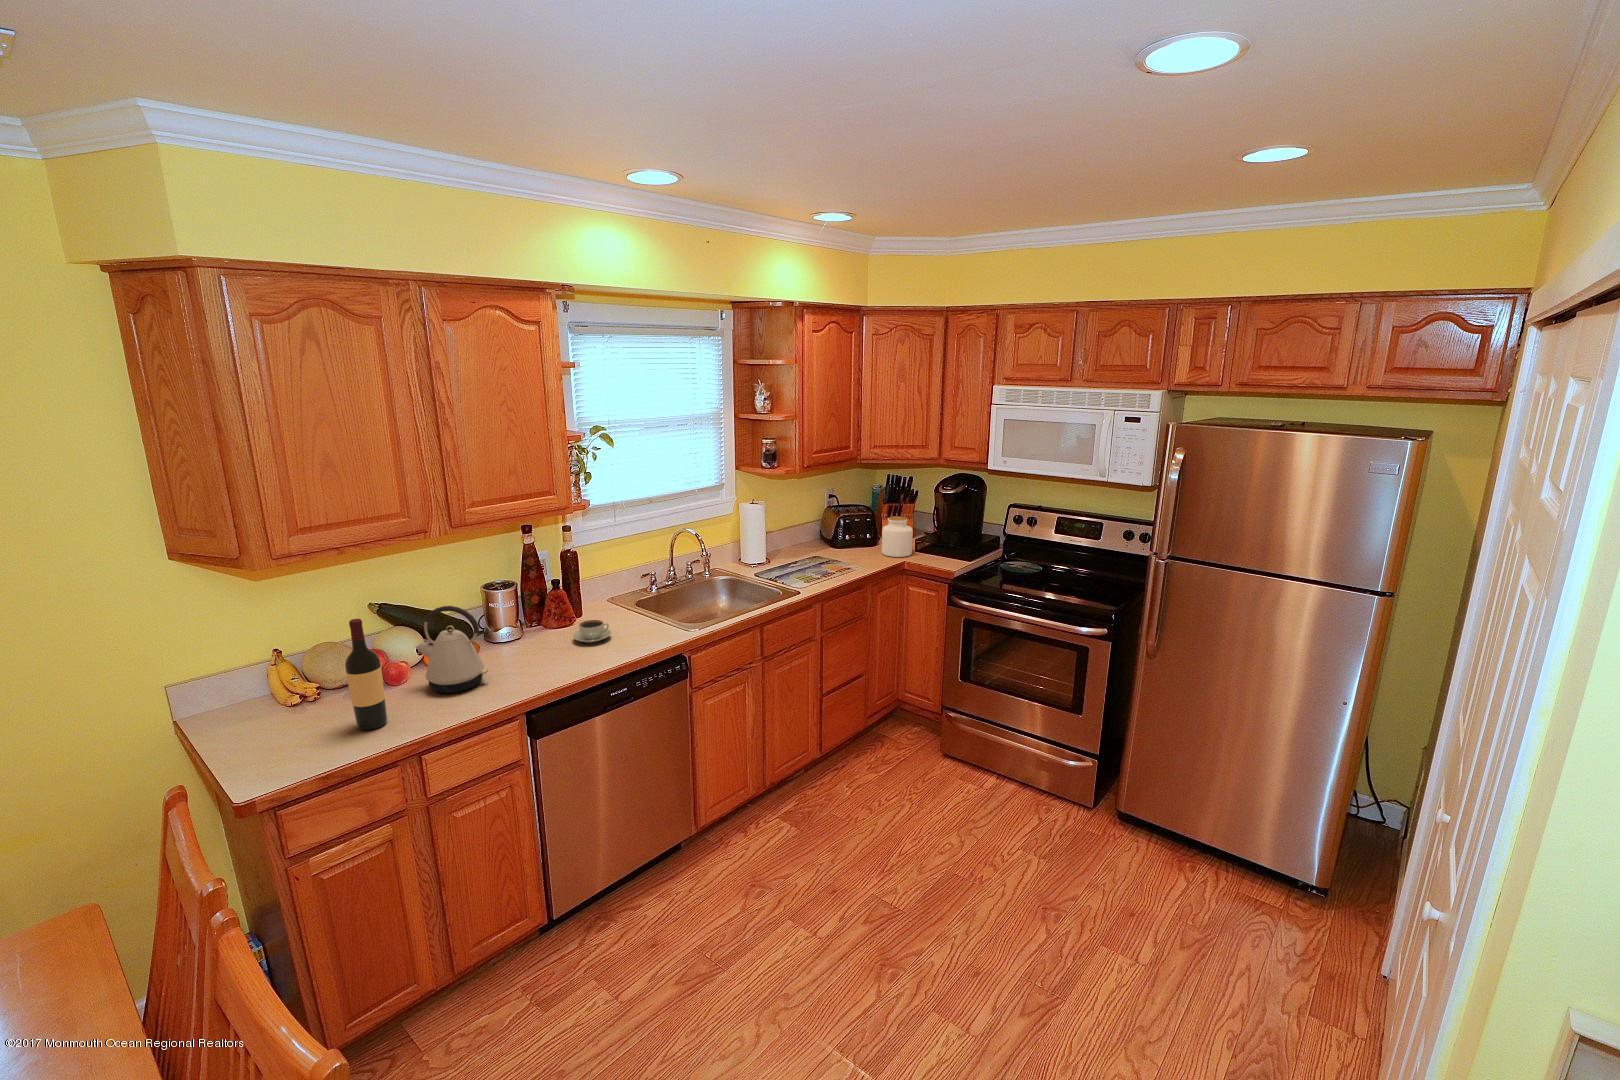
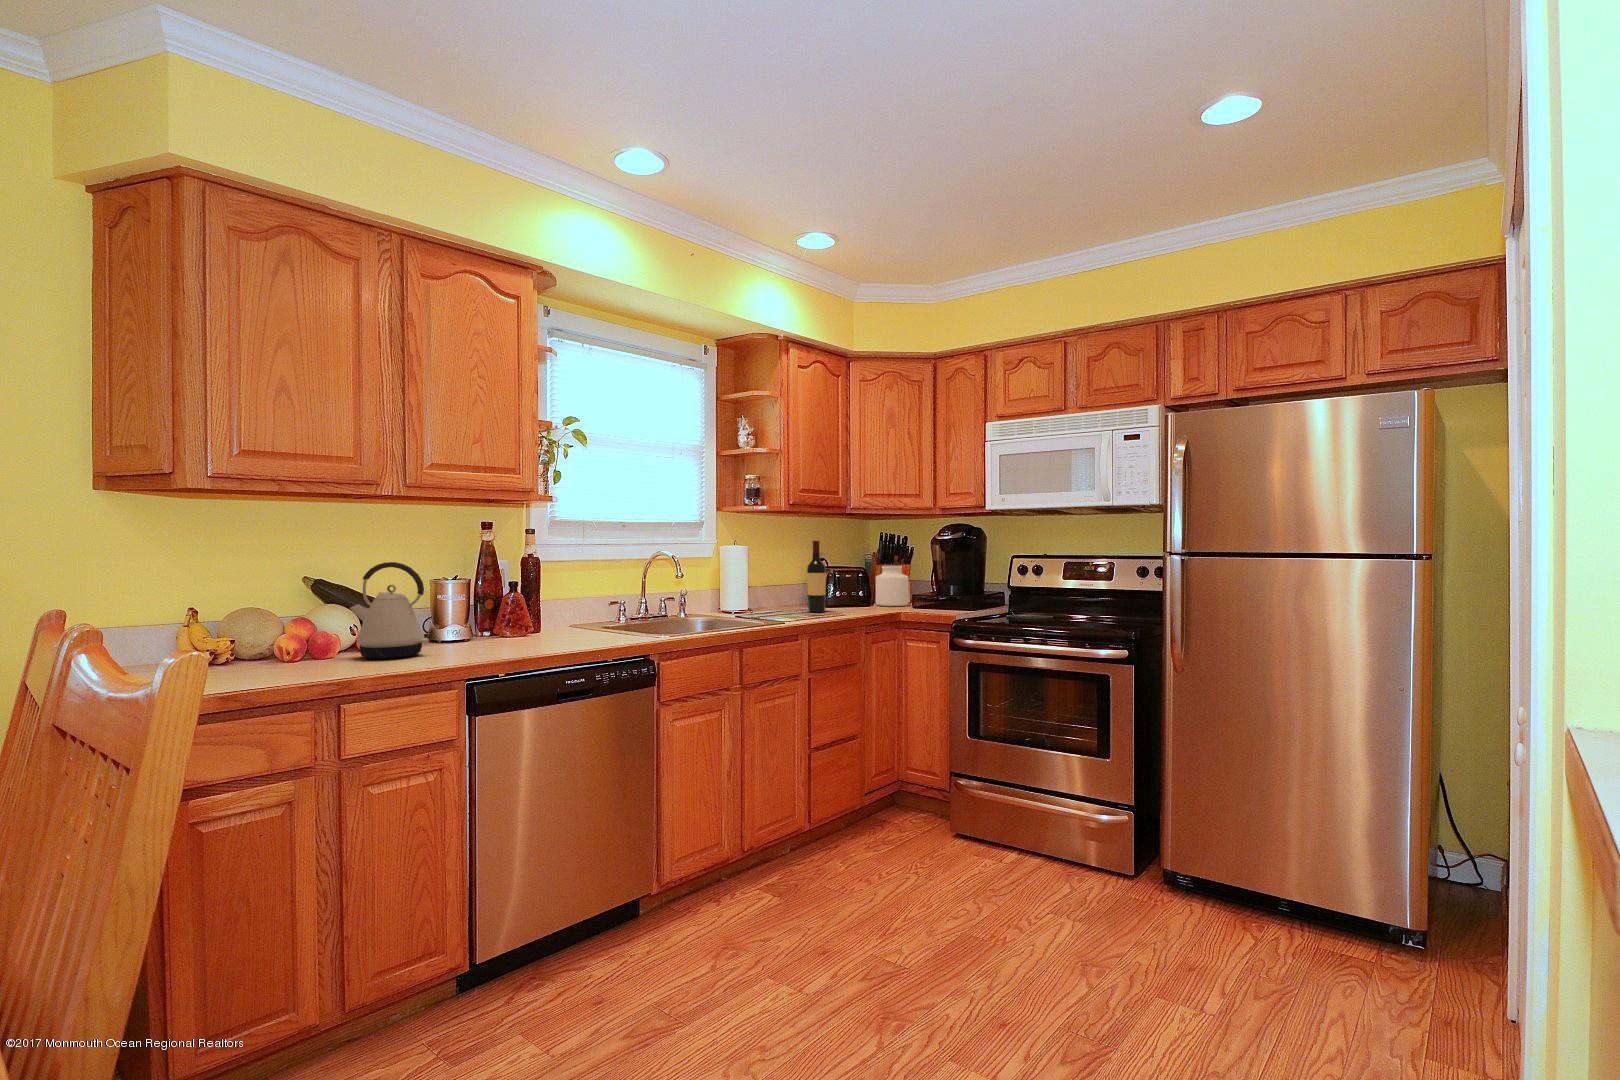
wine bottle: present [345,619,387,730] -> present [807,541,826,612]
coffee cup: present [573,620,611,643] -> none [528,619,572,640]

